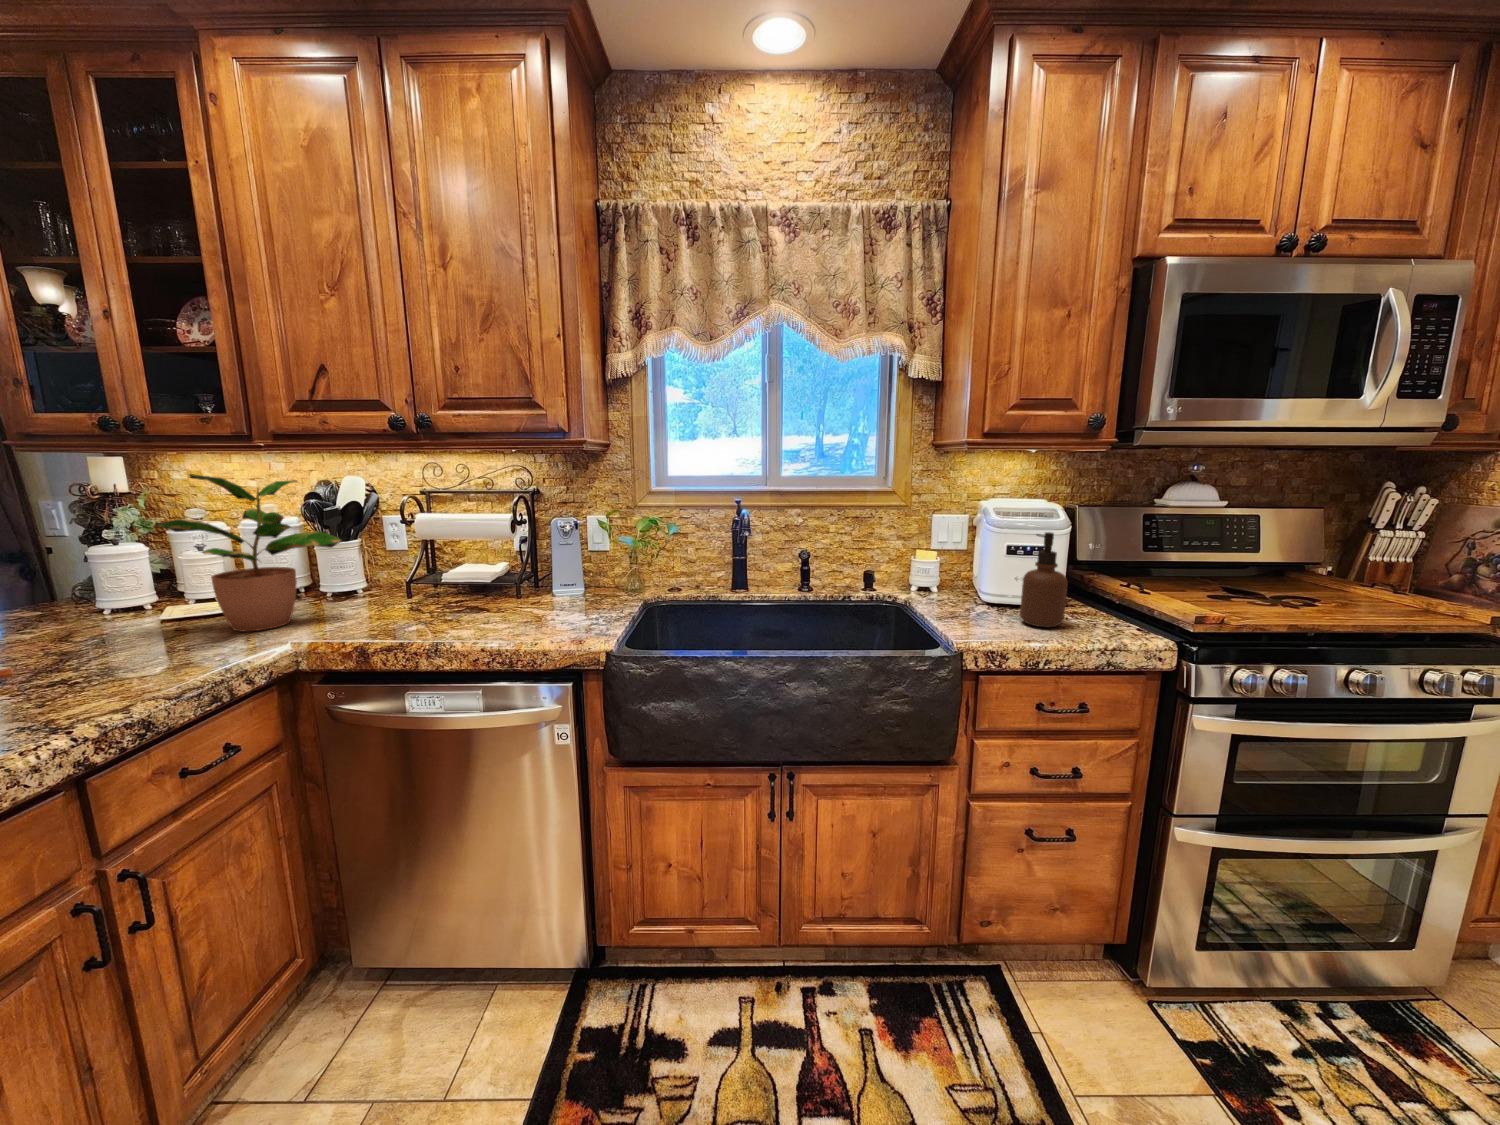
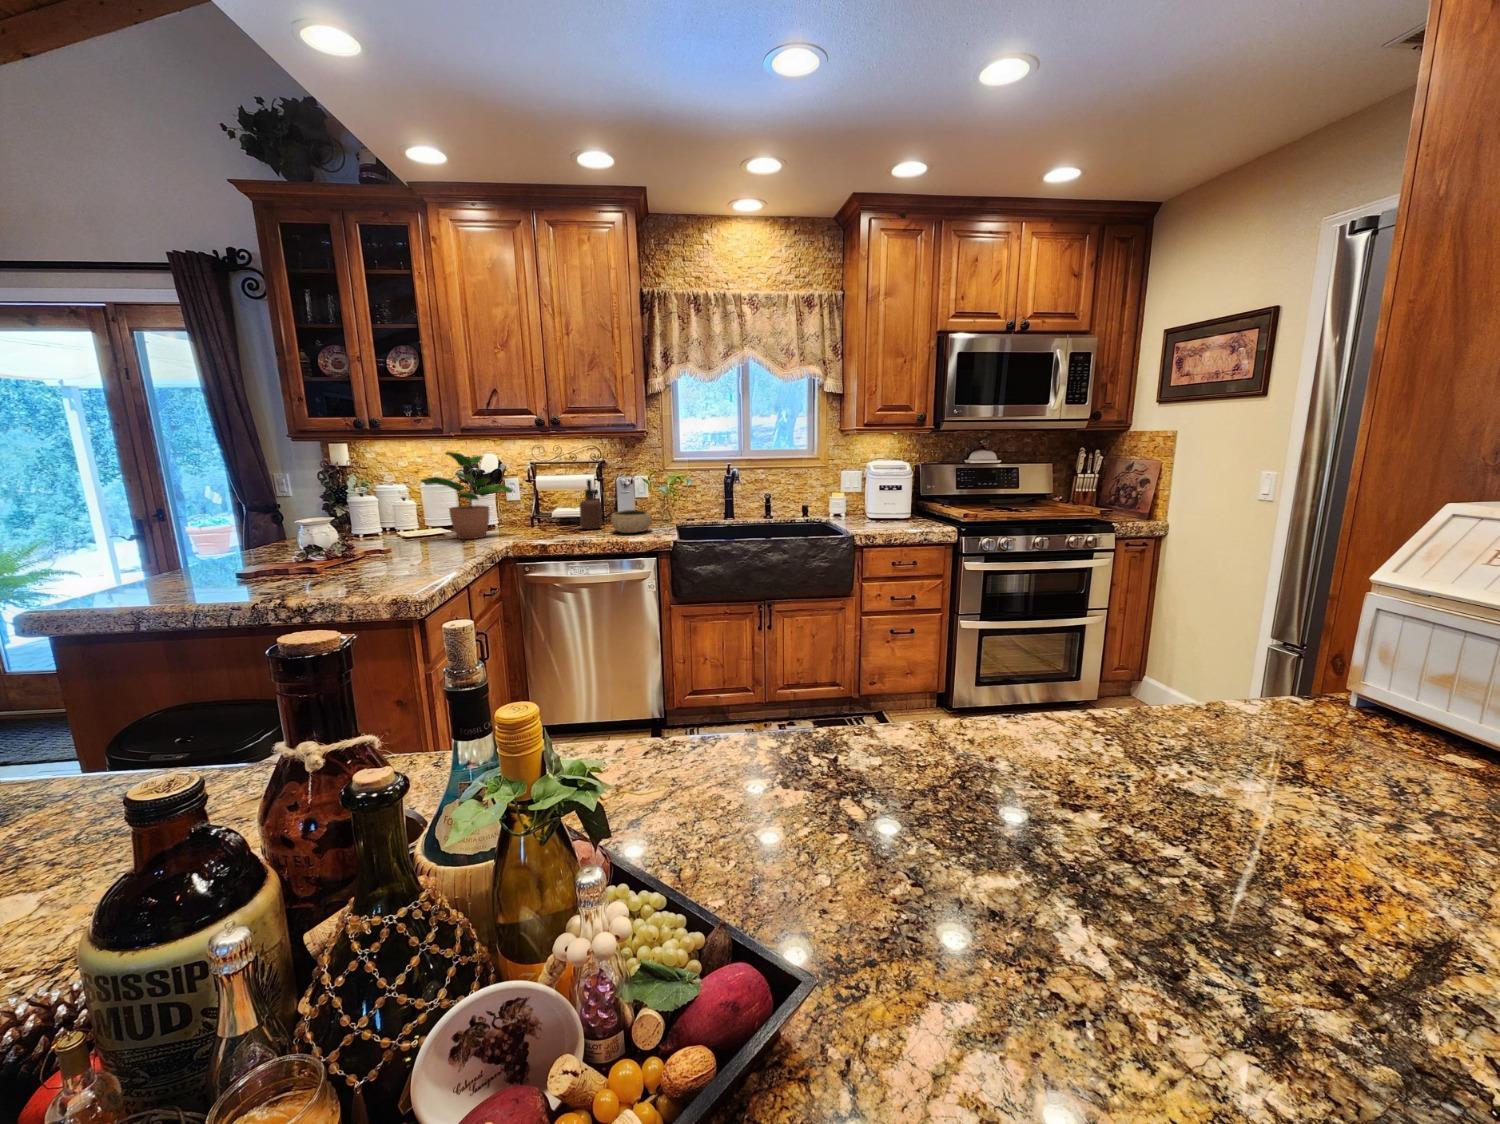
soap dispenser: present [1020,532,1067,627] -> present [579,480,602,529]
bowl: none [504,579,585,628] -> present [611,510,652,533]

